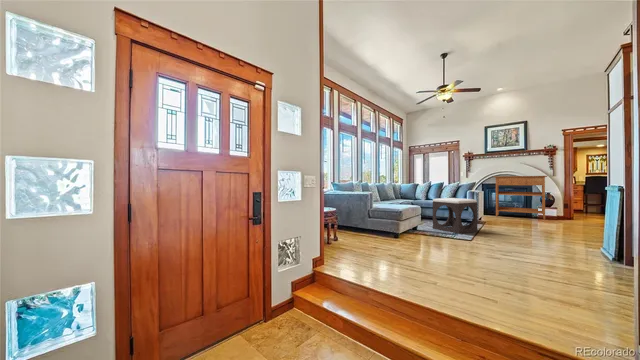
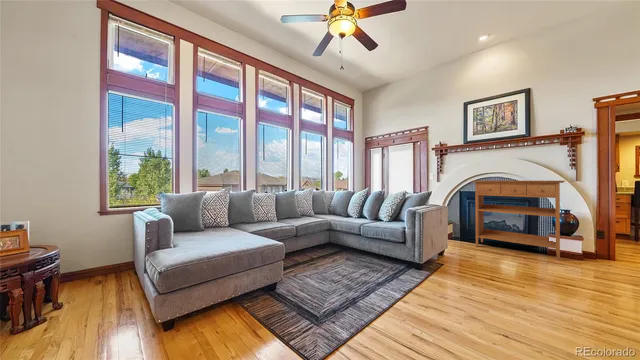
footstool: present [433,198,477,234] -> none [313,227,393,320]

